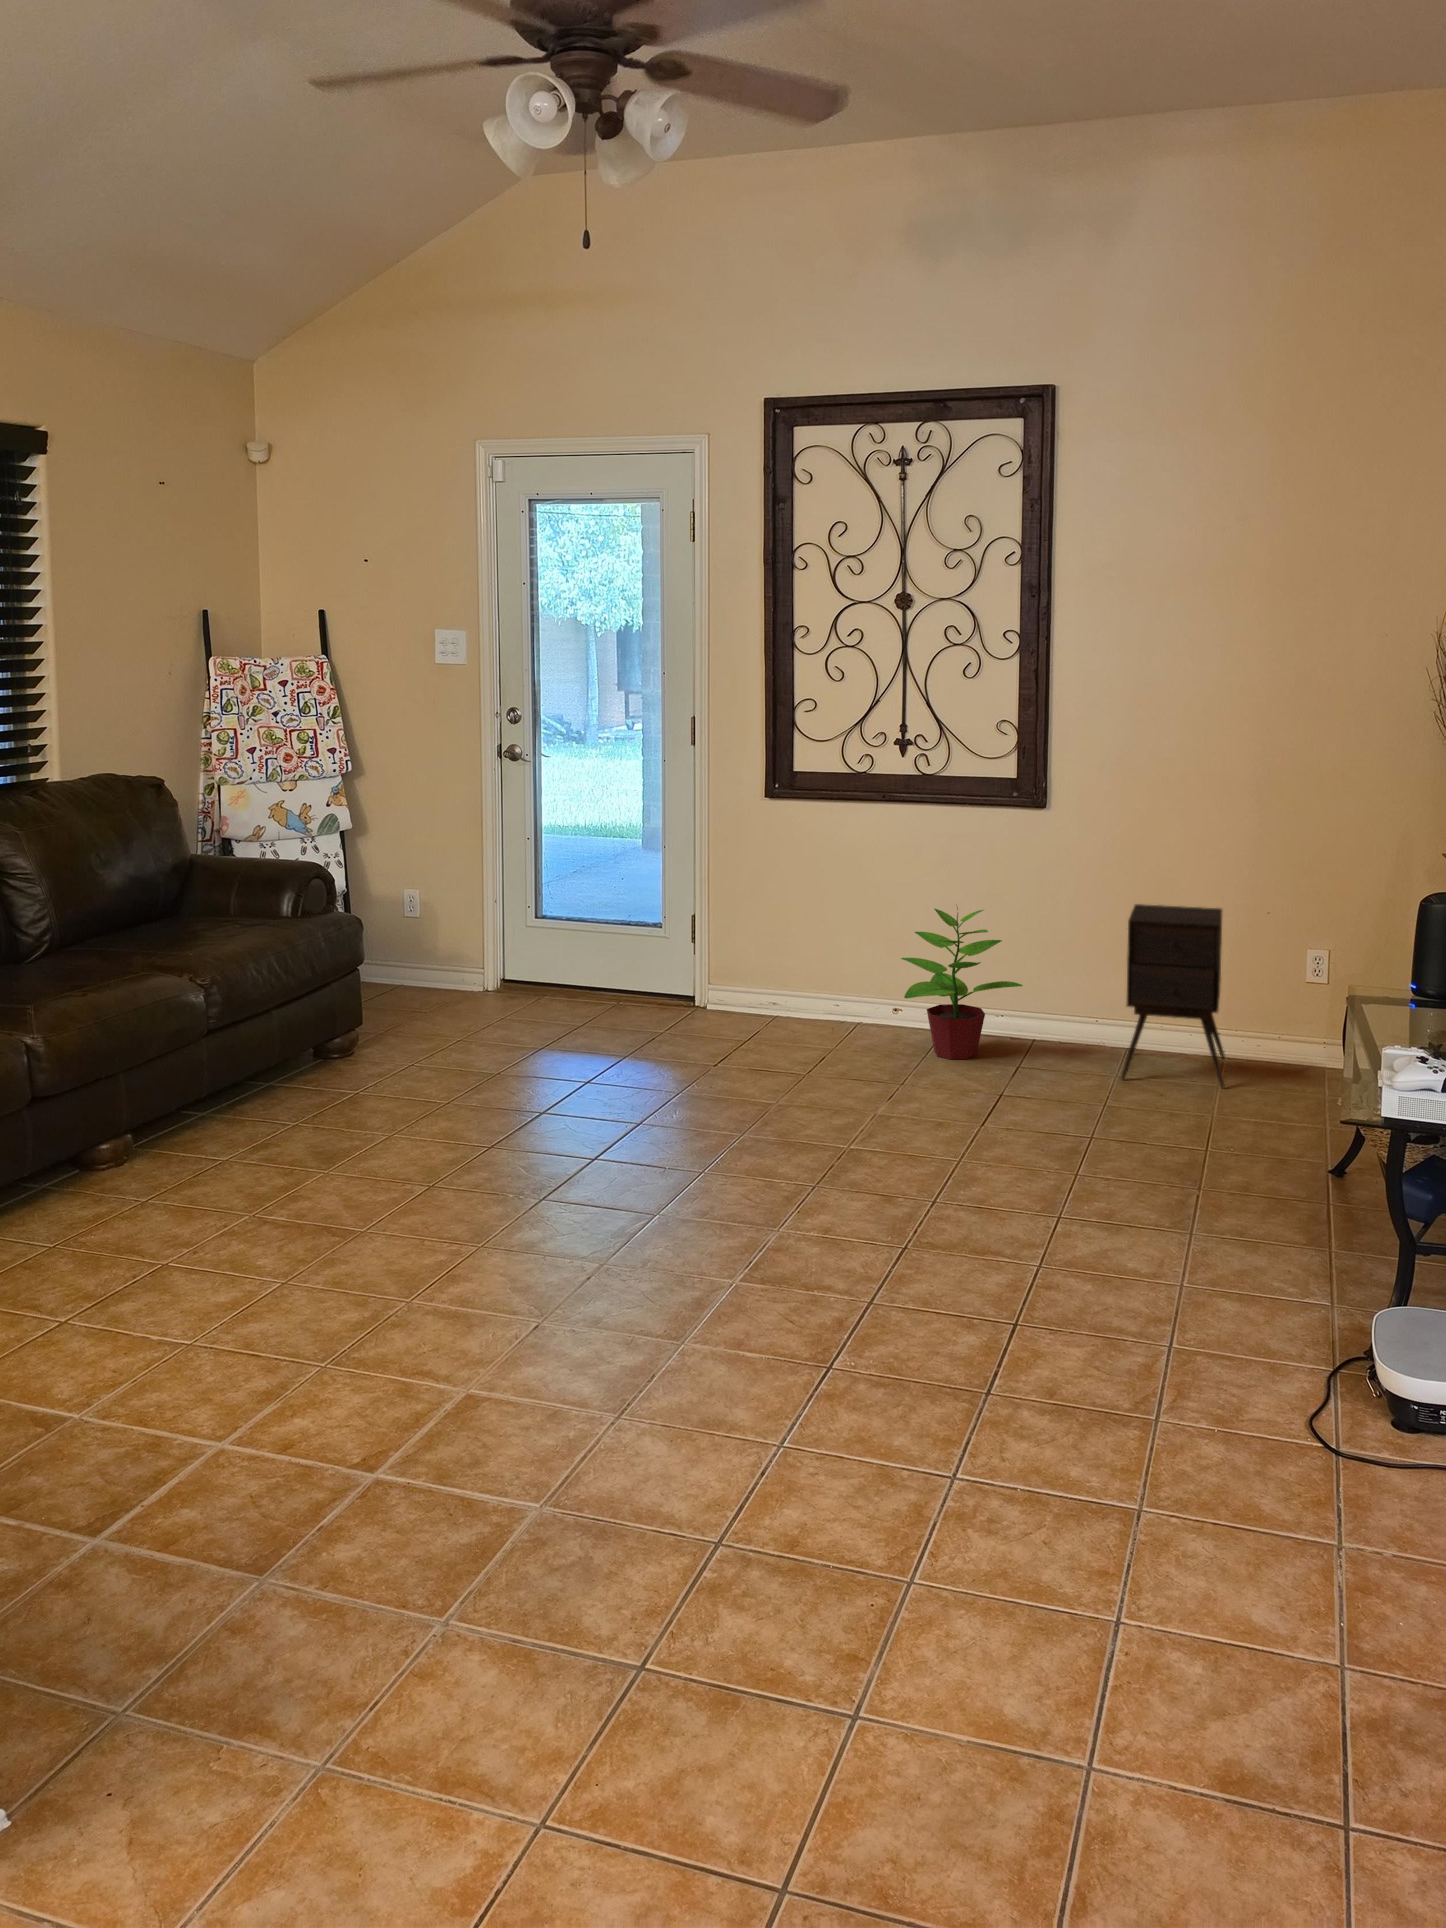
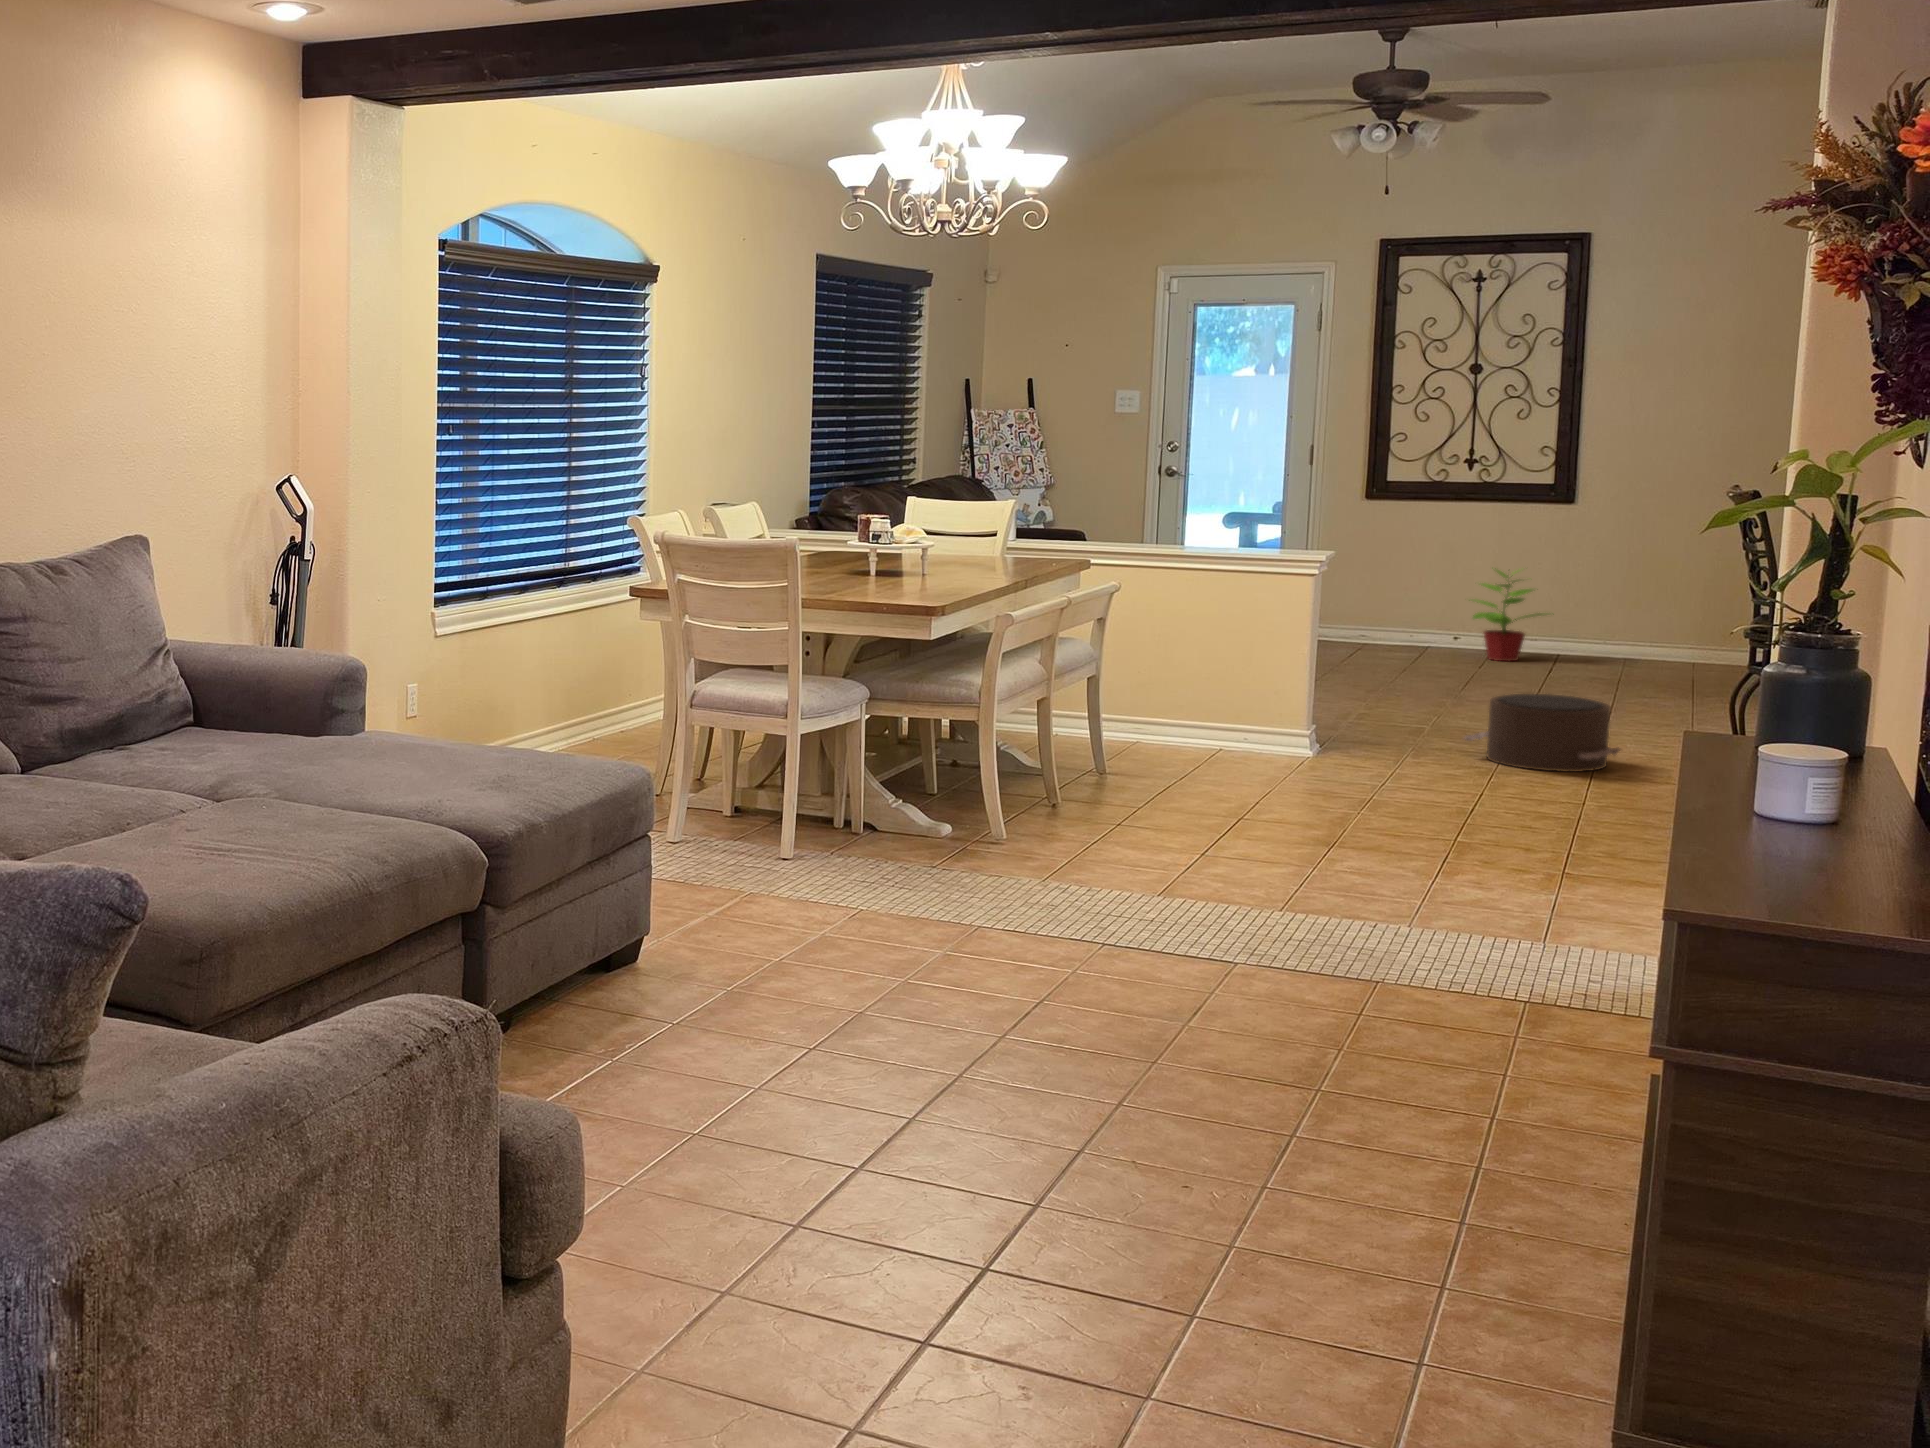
side table: present [1121,904,1225,1087] -> none [1623,565,1700,675]
pouf: none [704,1381,1078,1689] -> present [1464,694,1620,772]

